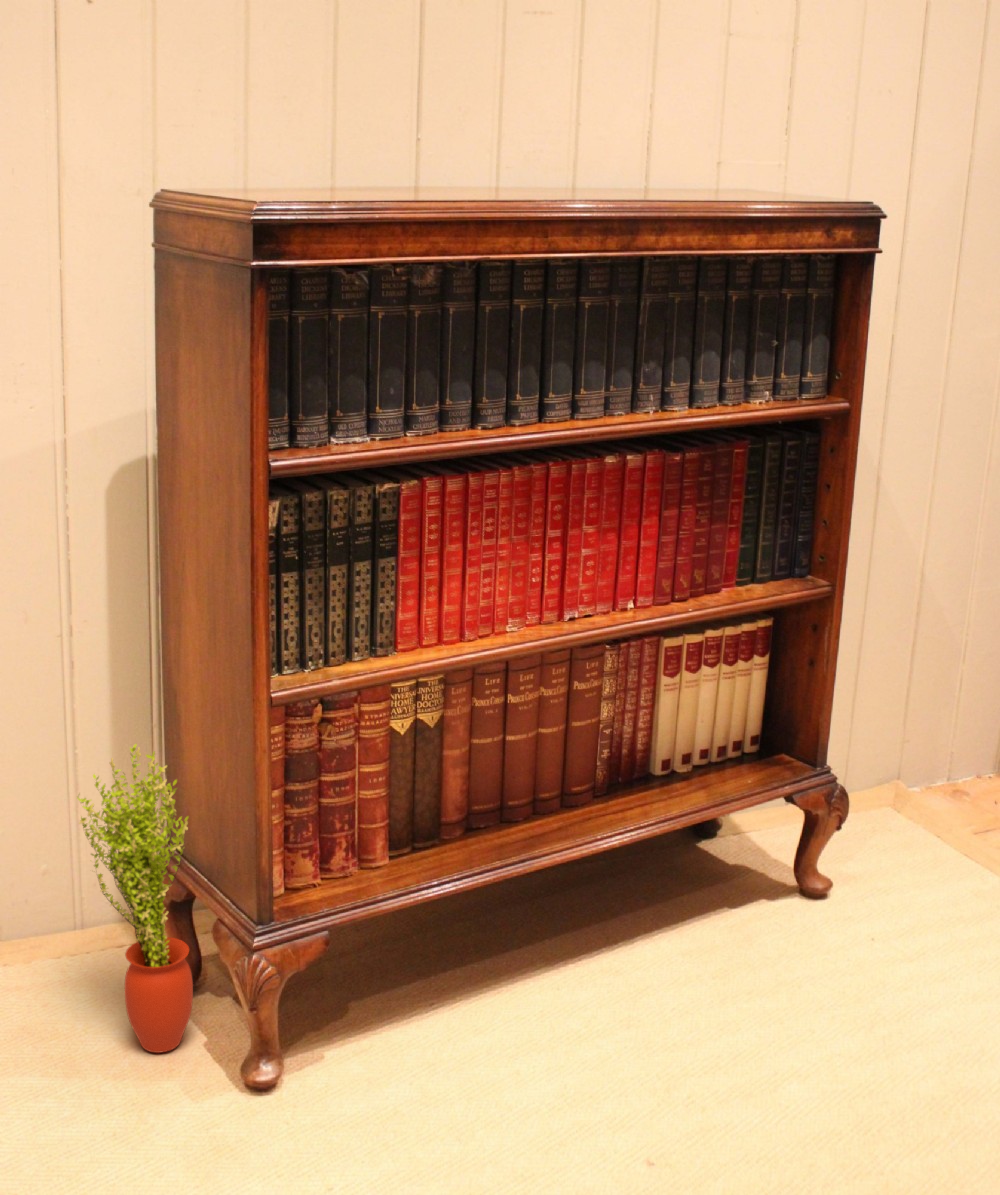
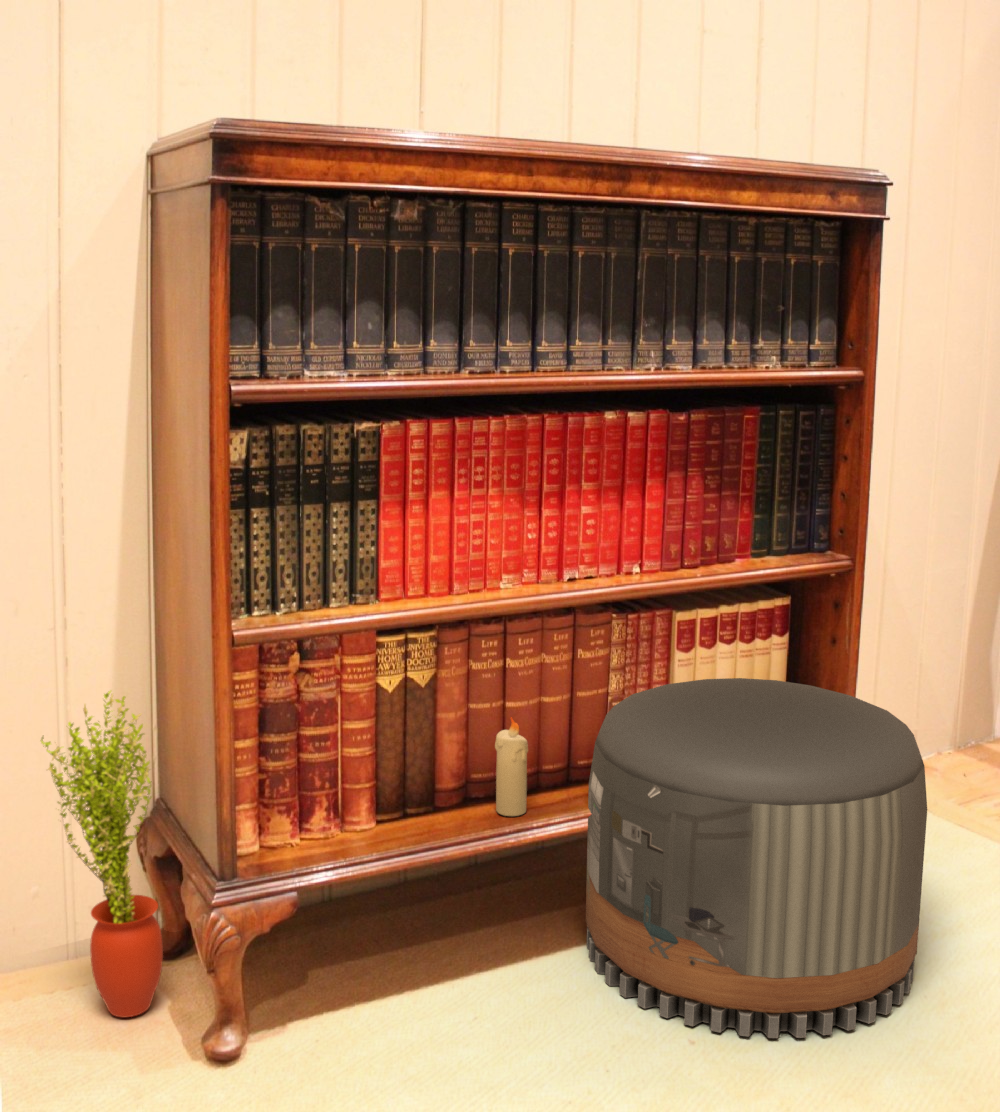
pouf: none [582,704,904,1047] -> present [586,678,927,1038]
candle: none [500,755,532,848] -> present [495,718,528,816]

